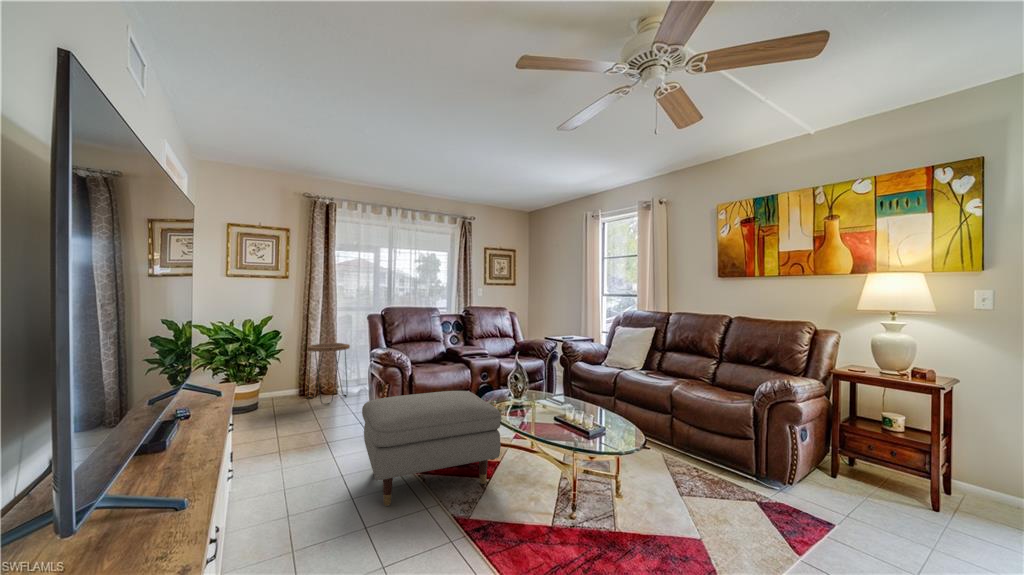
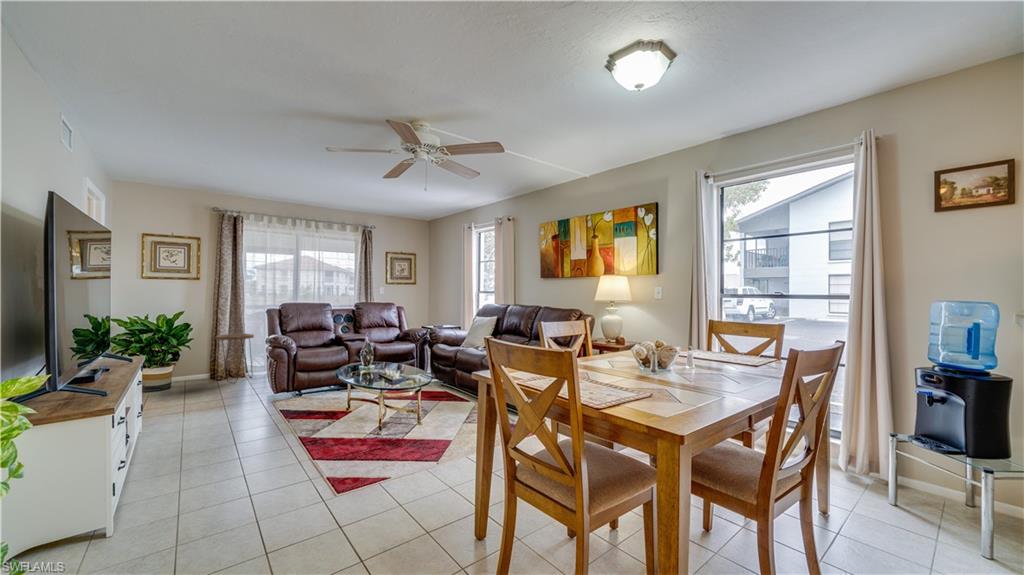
ottoman: present [362,391,501,506] -> none [246,362,346,433]

